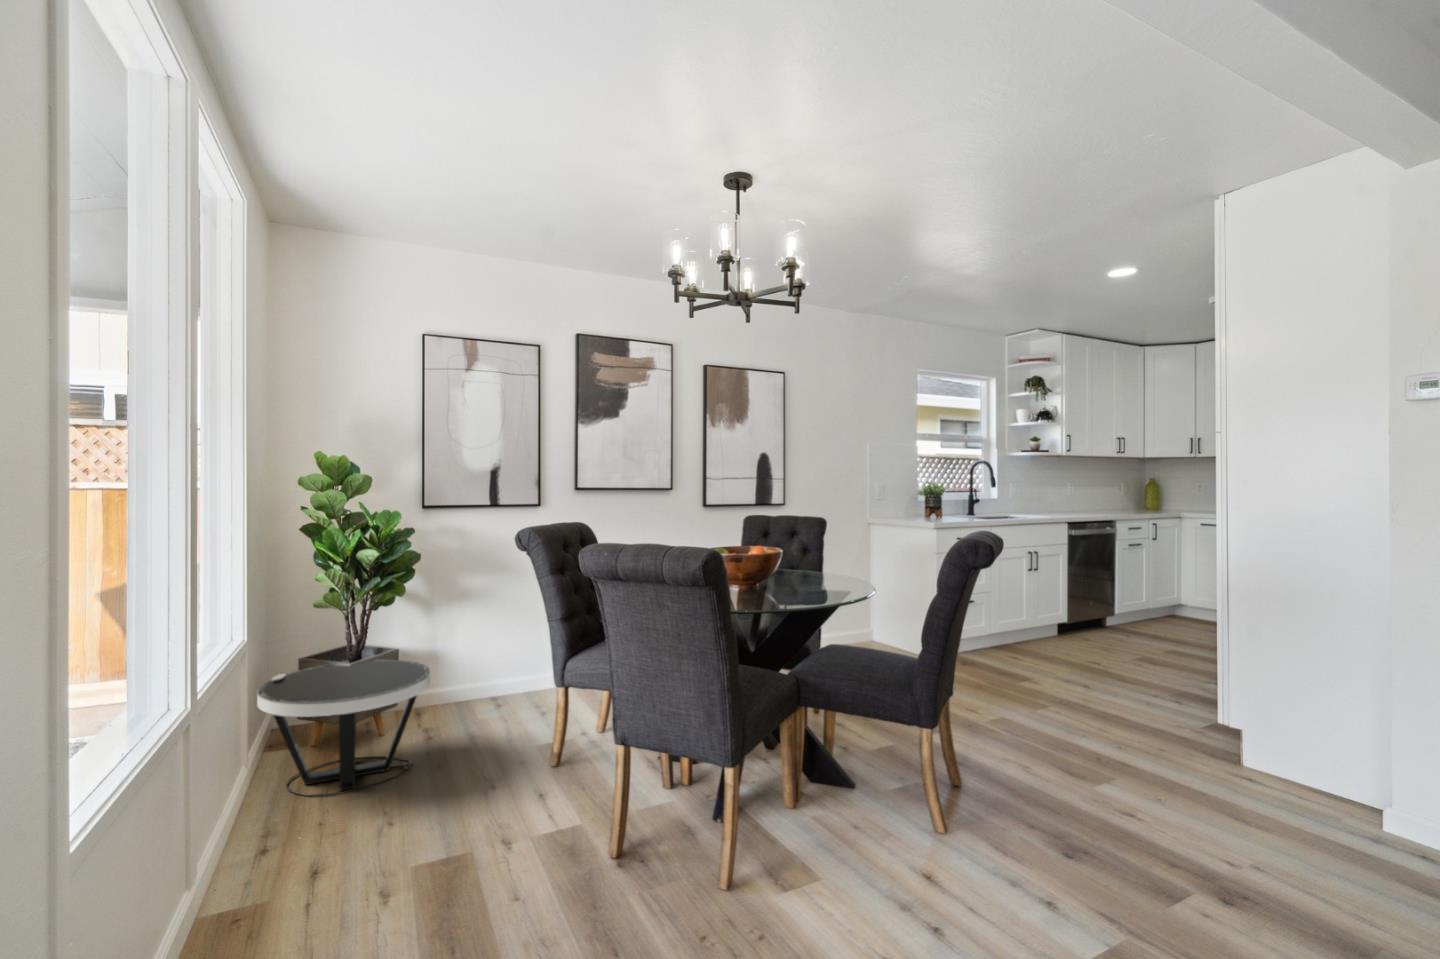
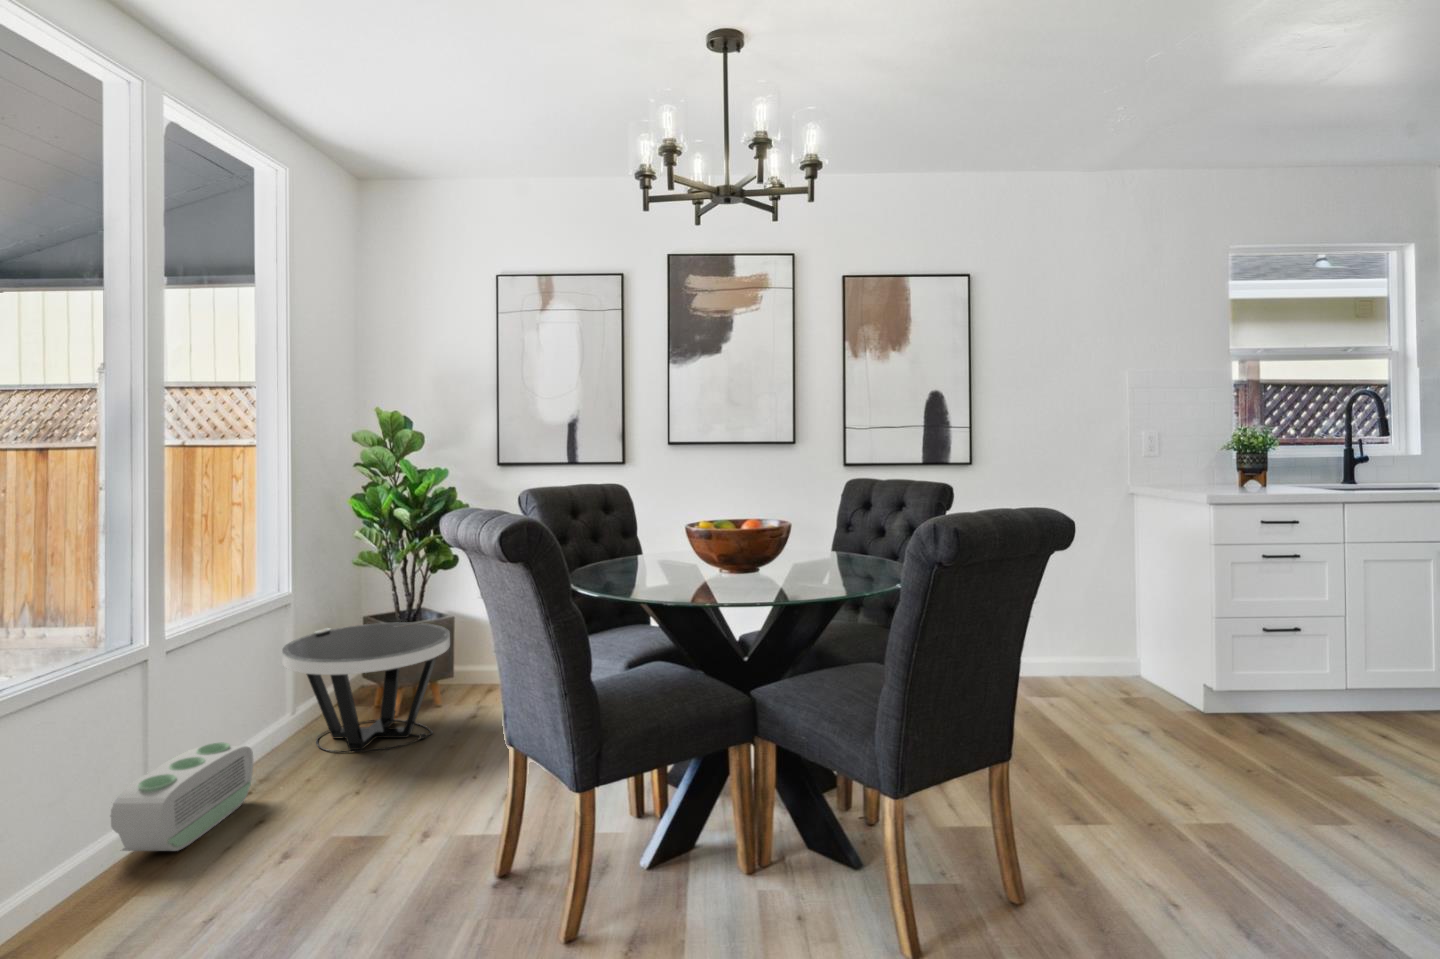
air purifier: none [204,796,289,927] -> present [110,742,253,851]

